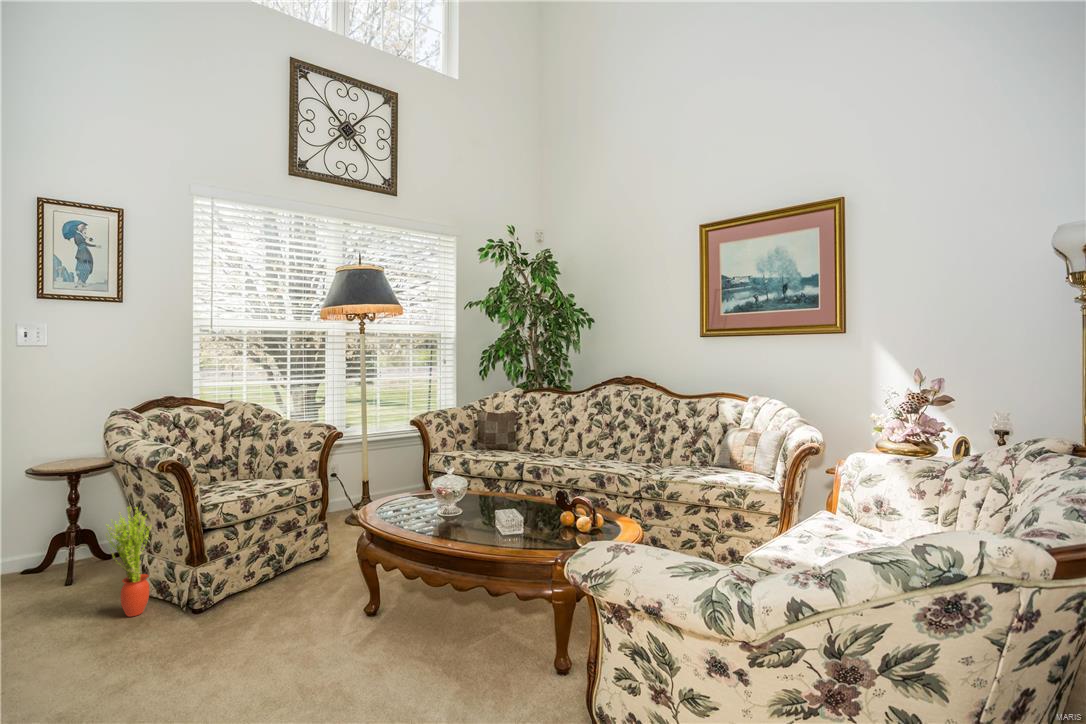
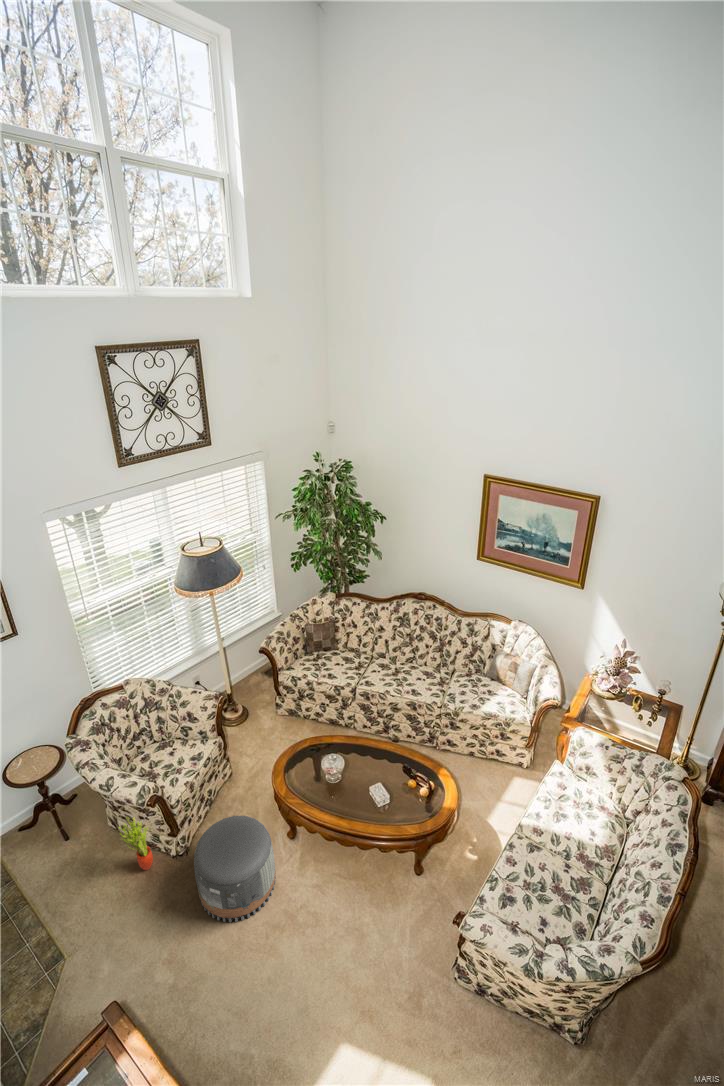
pouf: none [171,528,323,685] -> present [194,816,276,922]

